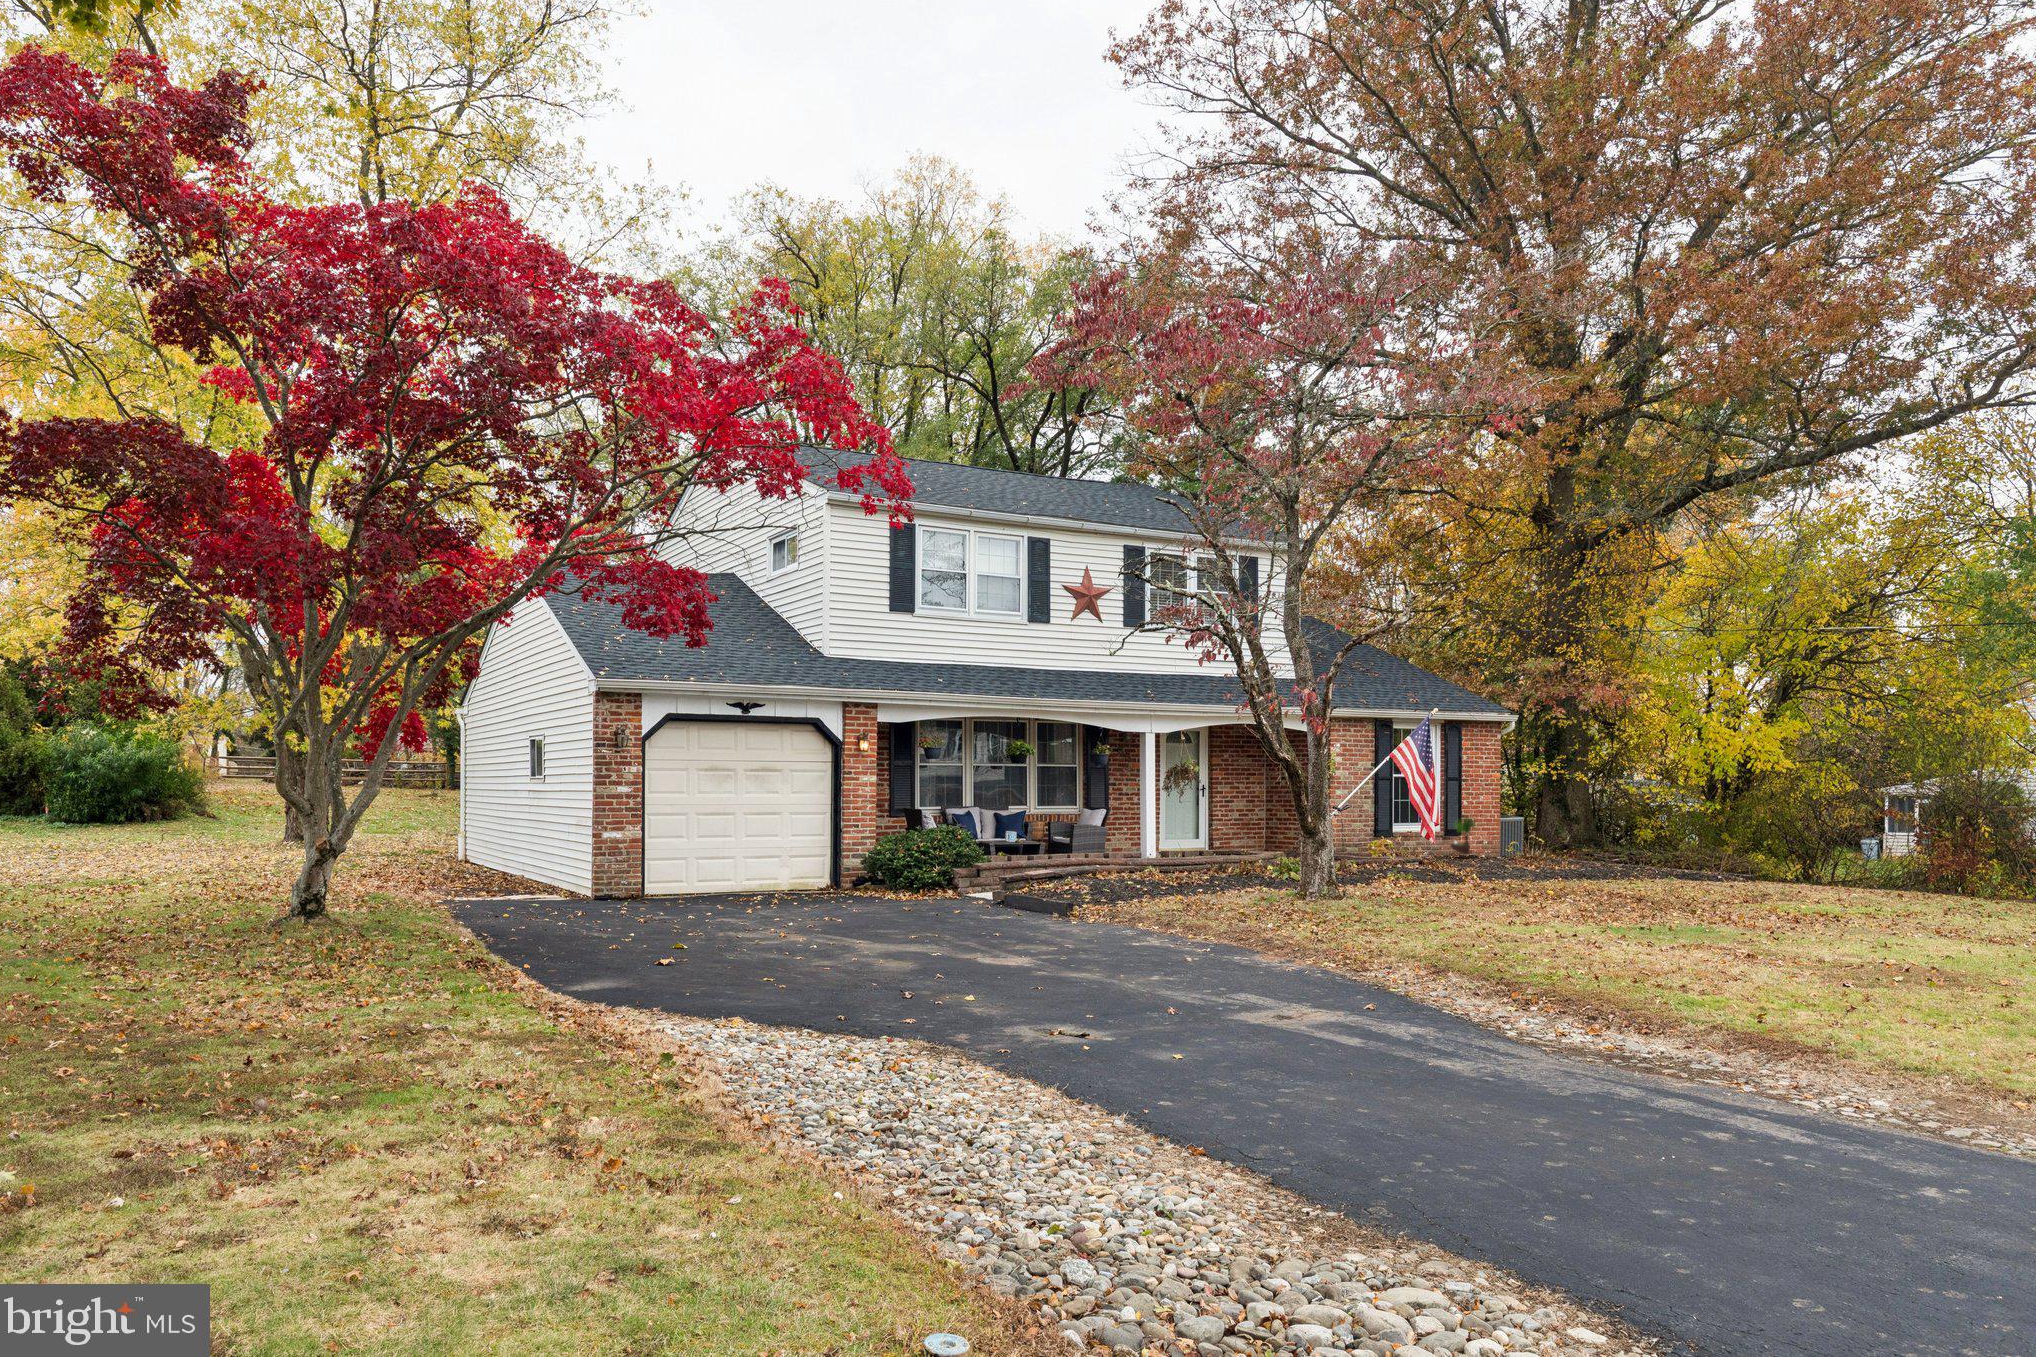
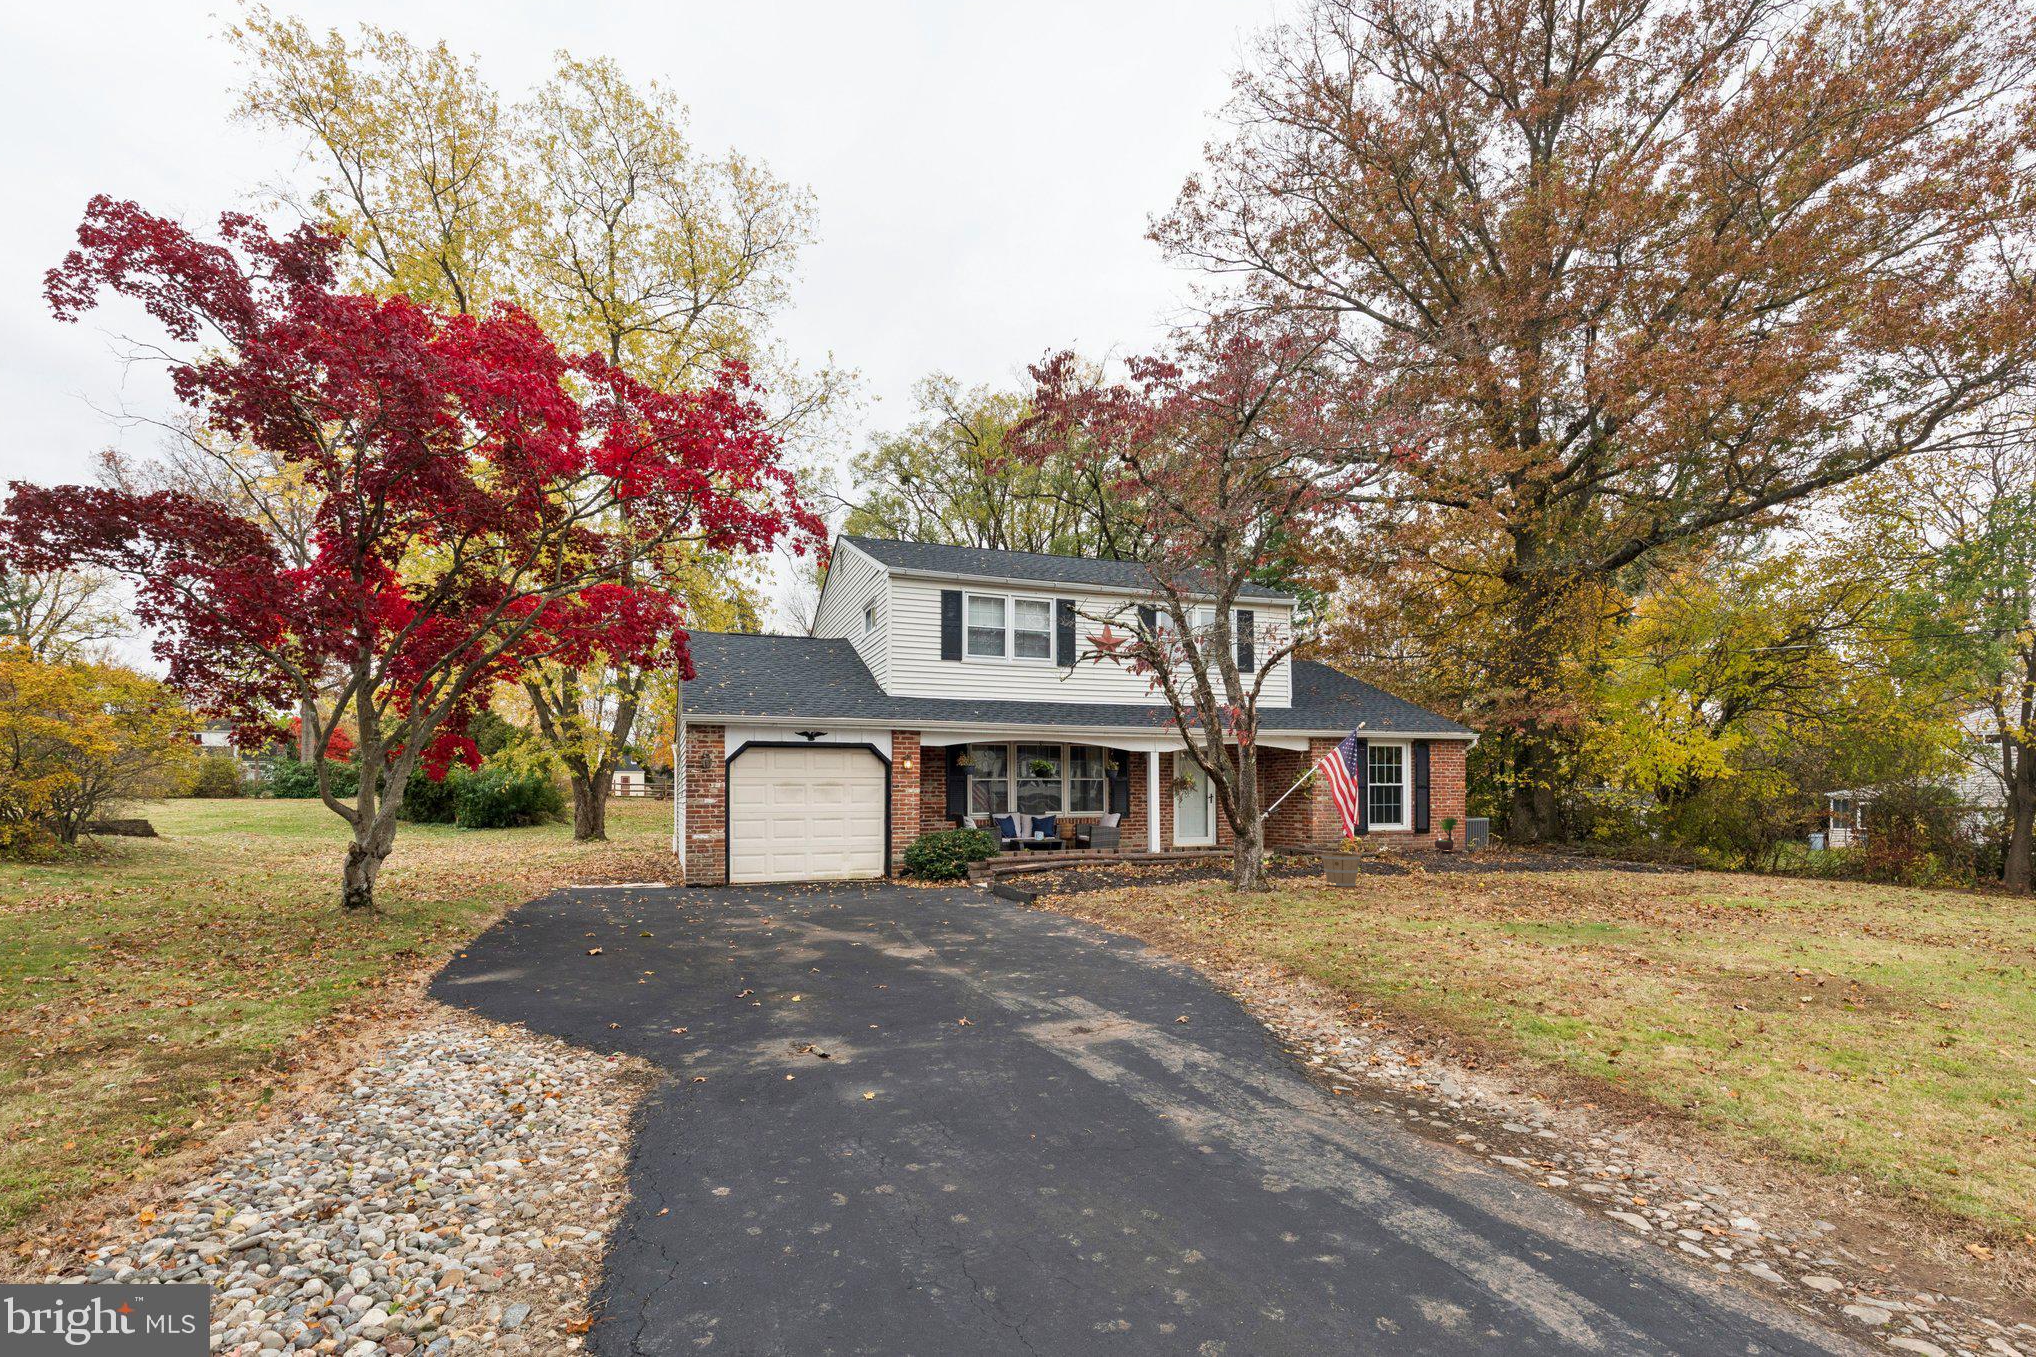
wooden bucket: none [1320,857,1364,896] -> present [1321,852,1361,887]

